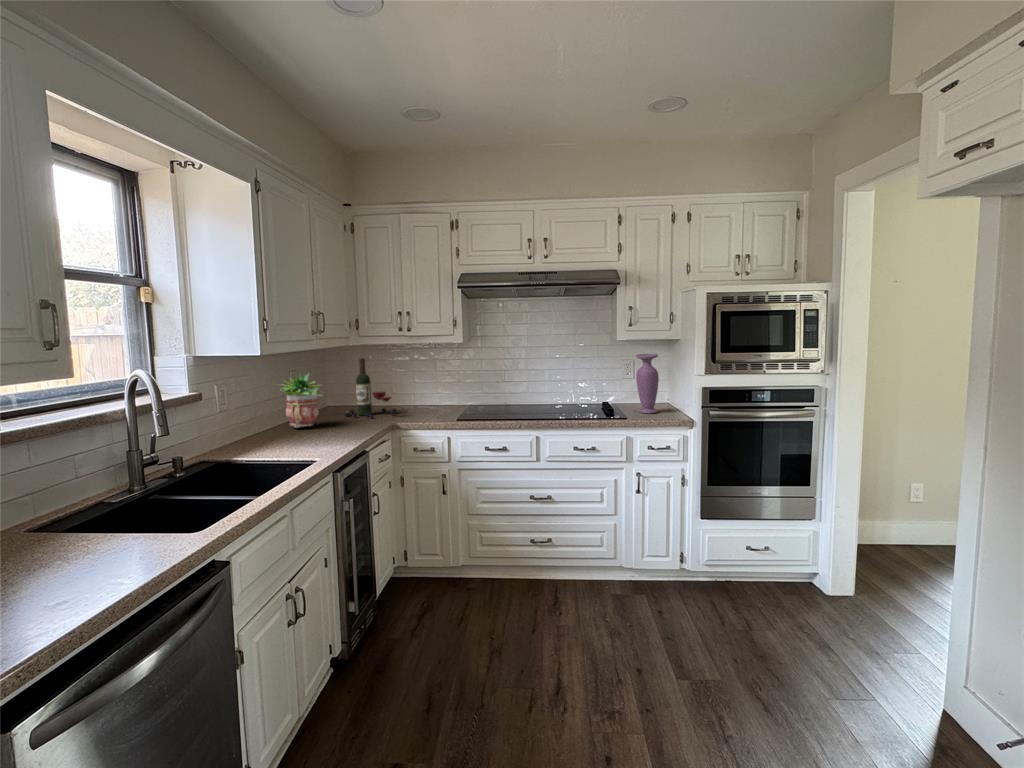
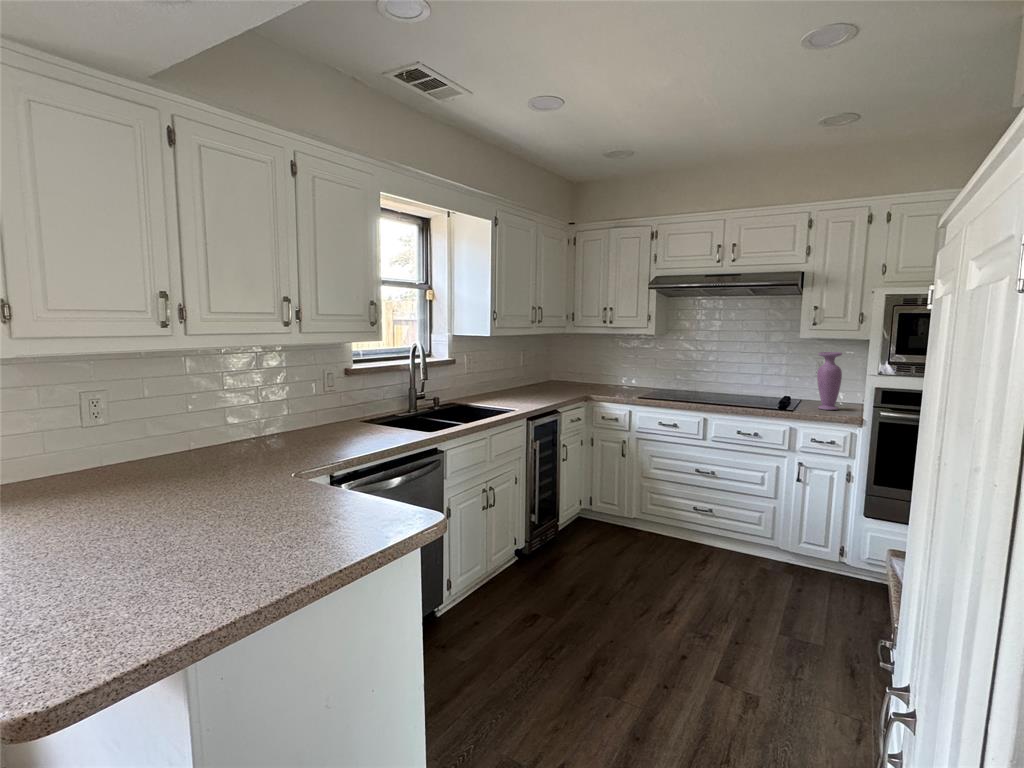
wine bottle: present [345,358,396,418] -> none [556,344,596,392]
potted plant: present [281,374,323,428] -> none [507,351,541,391]

